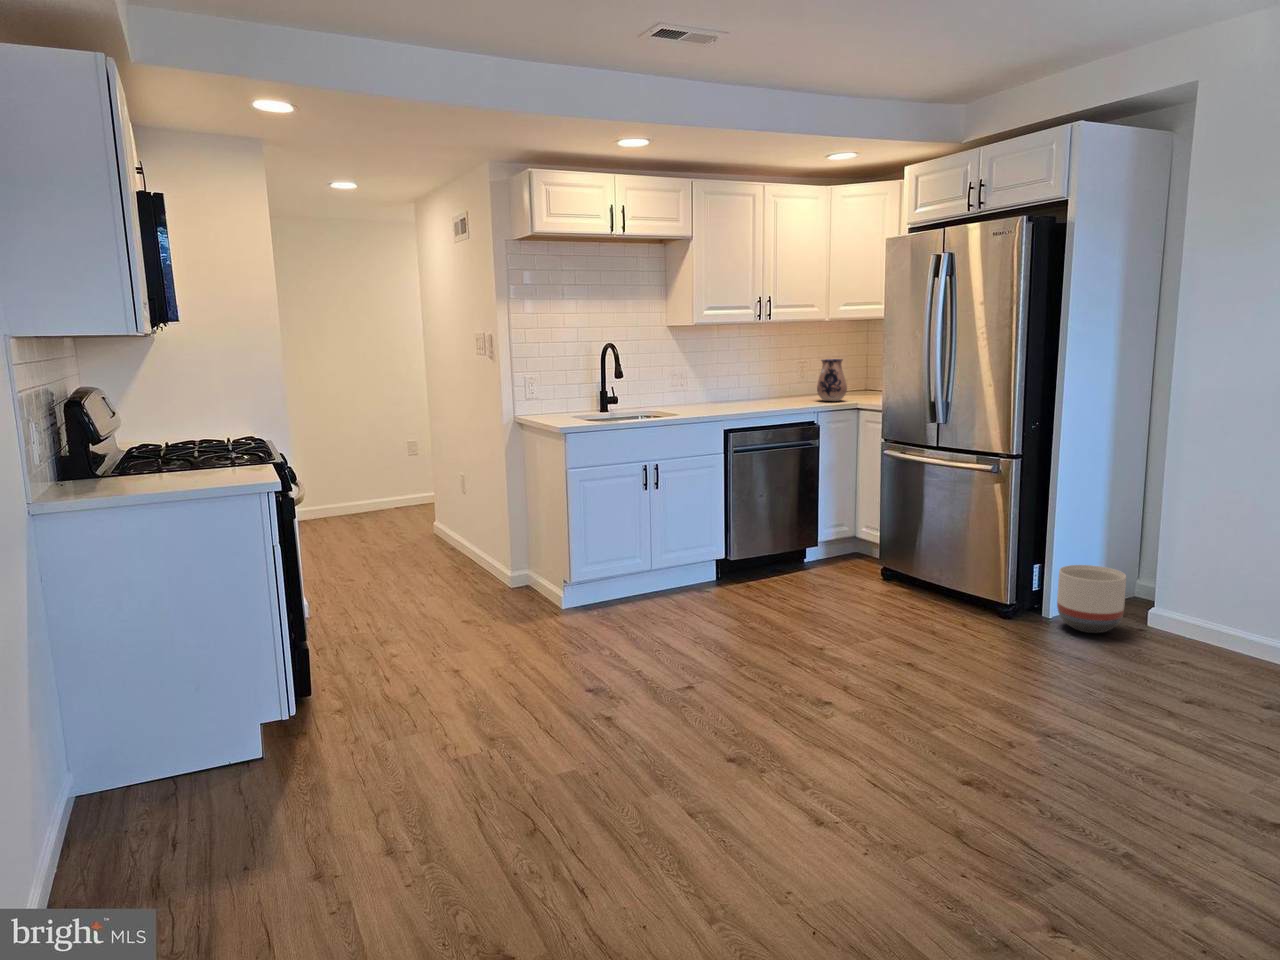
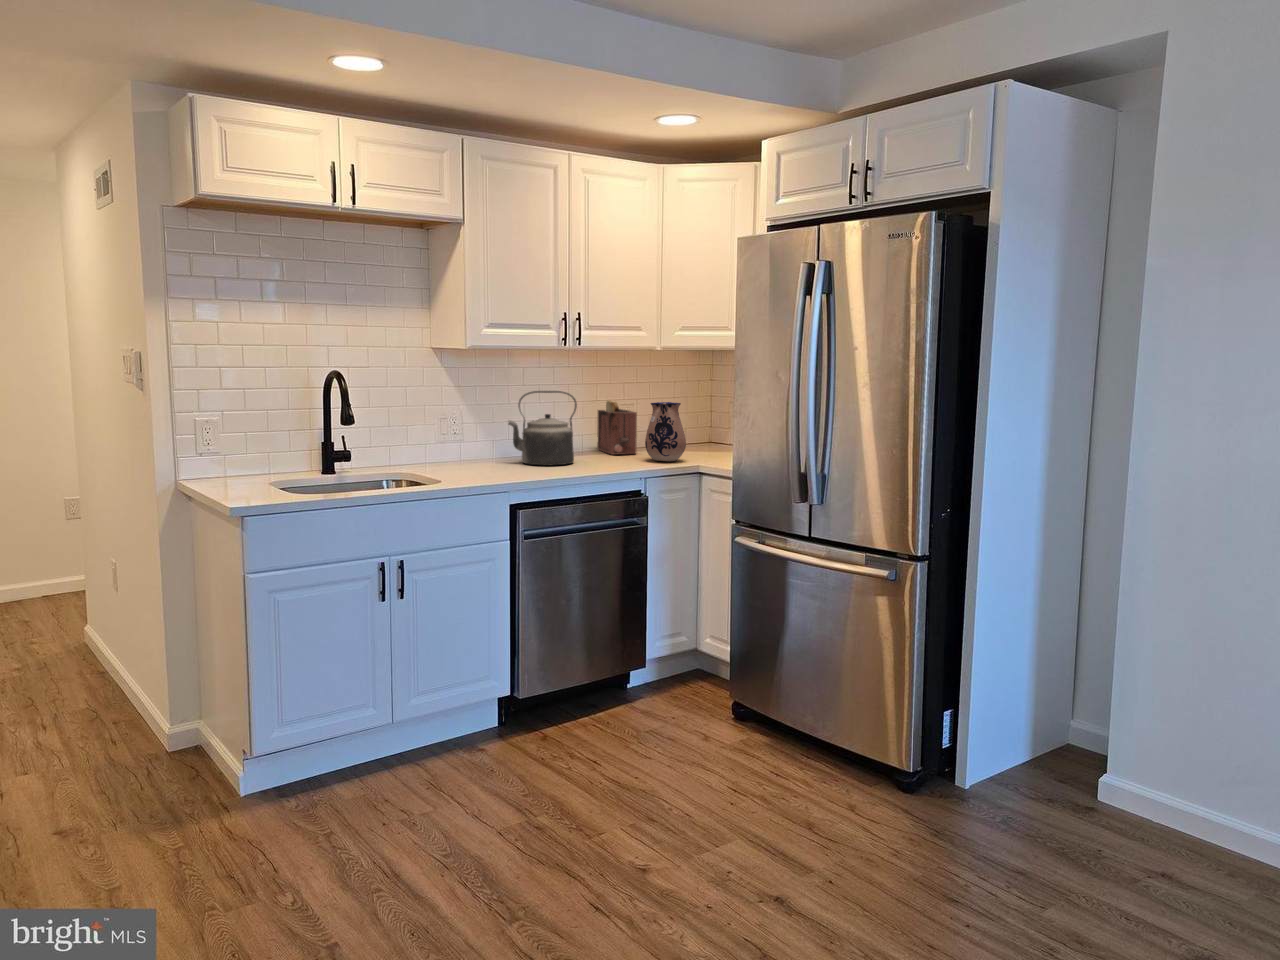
kettle: none [720,353,768,405] -> present [508,391,577,465]
toaster: none [781,360,810,398] -> present [597,400,637,455]
planter: present [1057,565,1126,633] -> none [975,709,1068,813]

